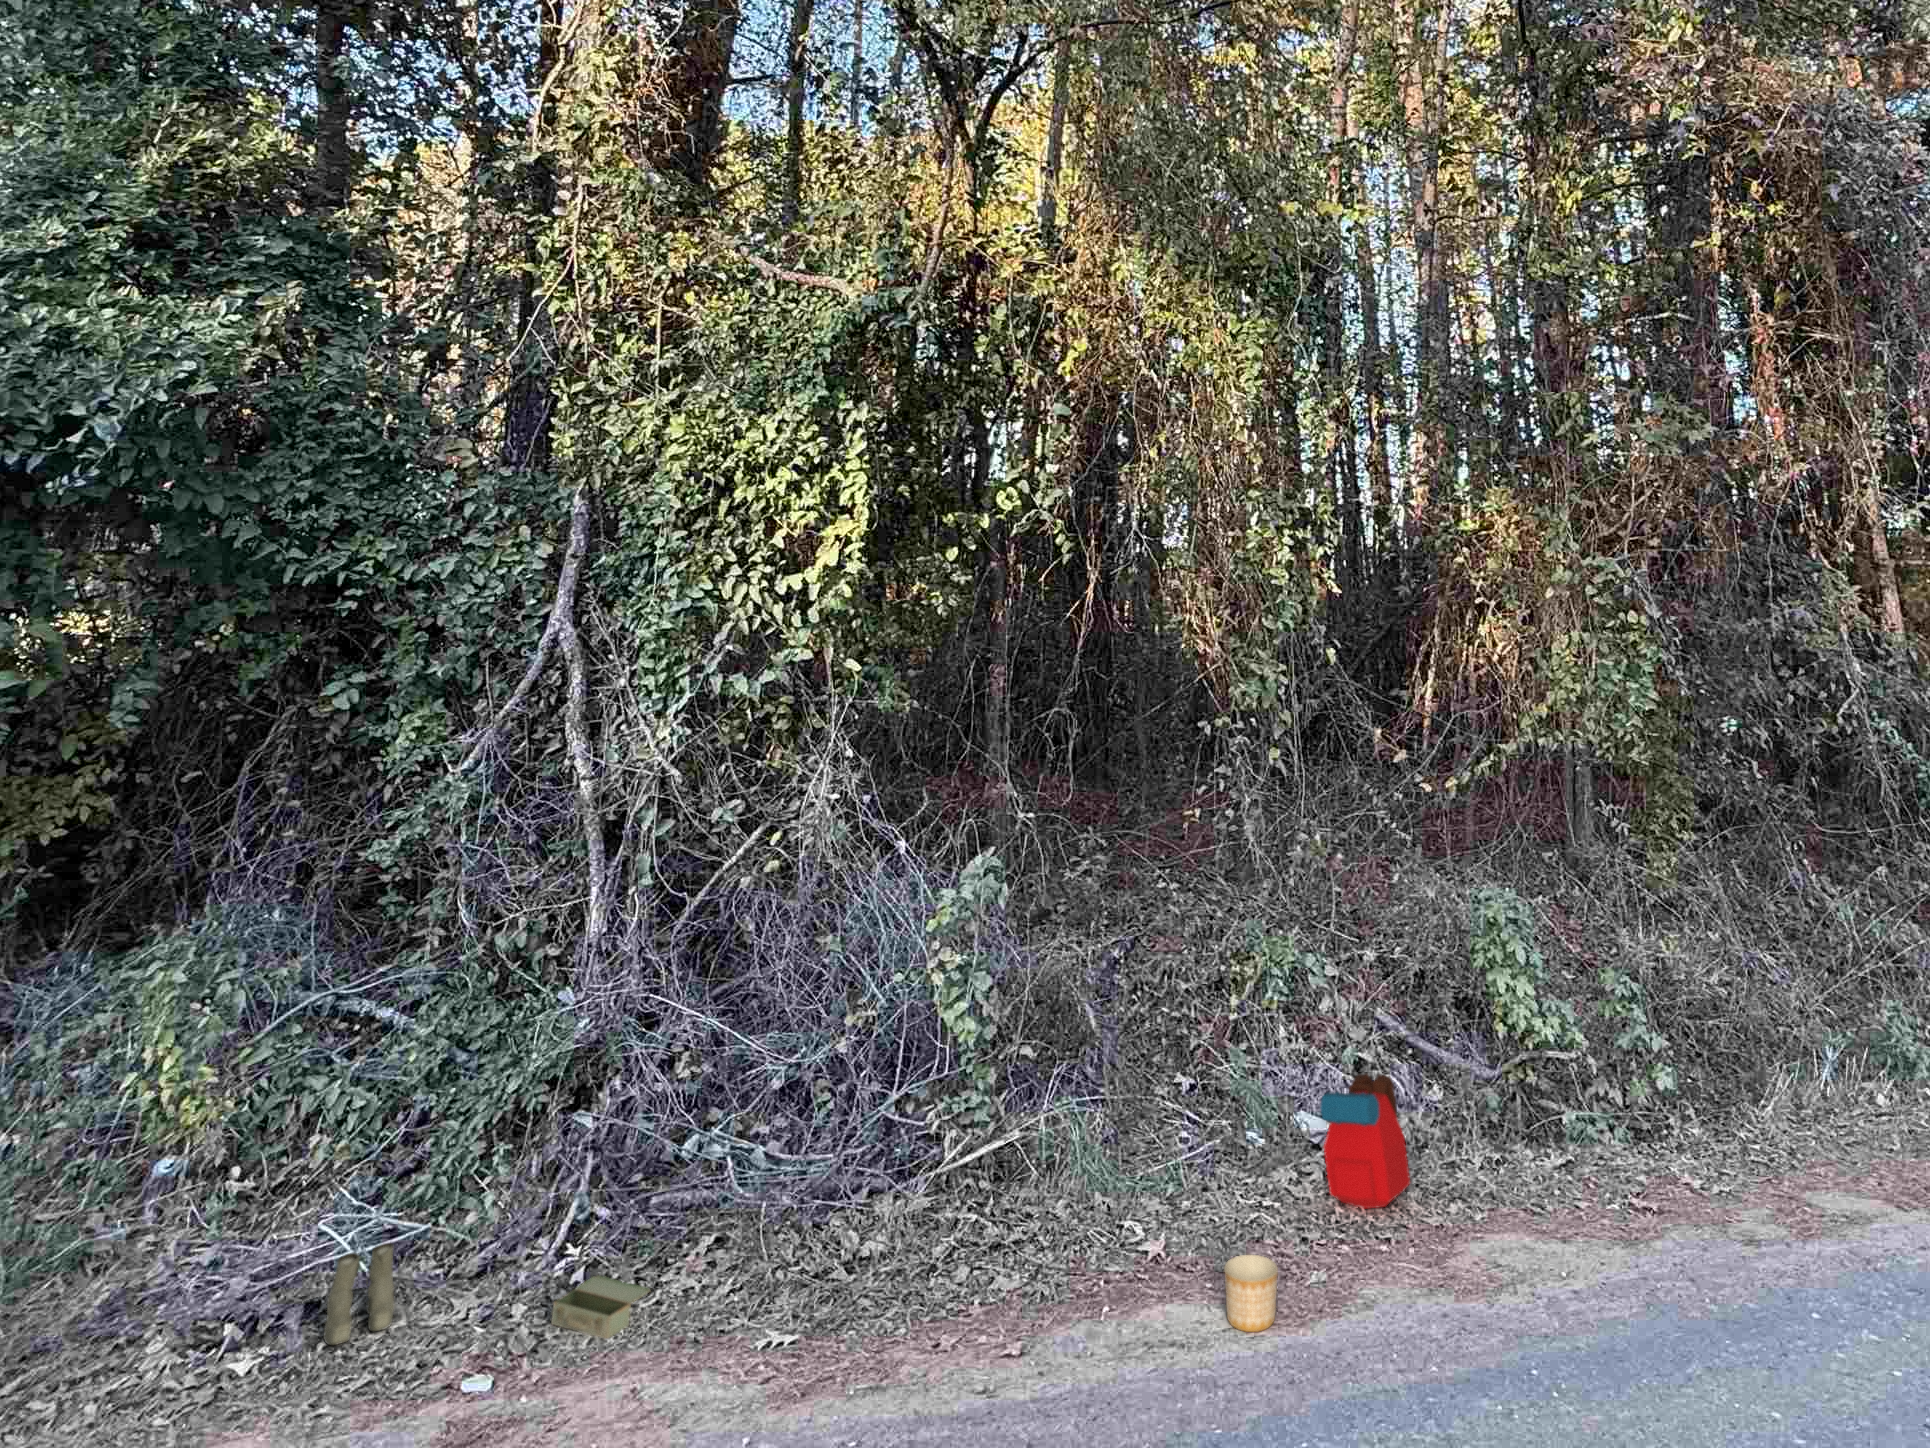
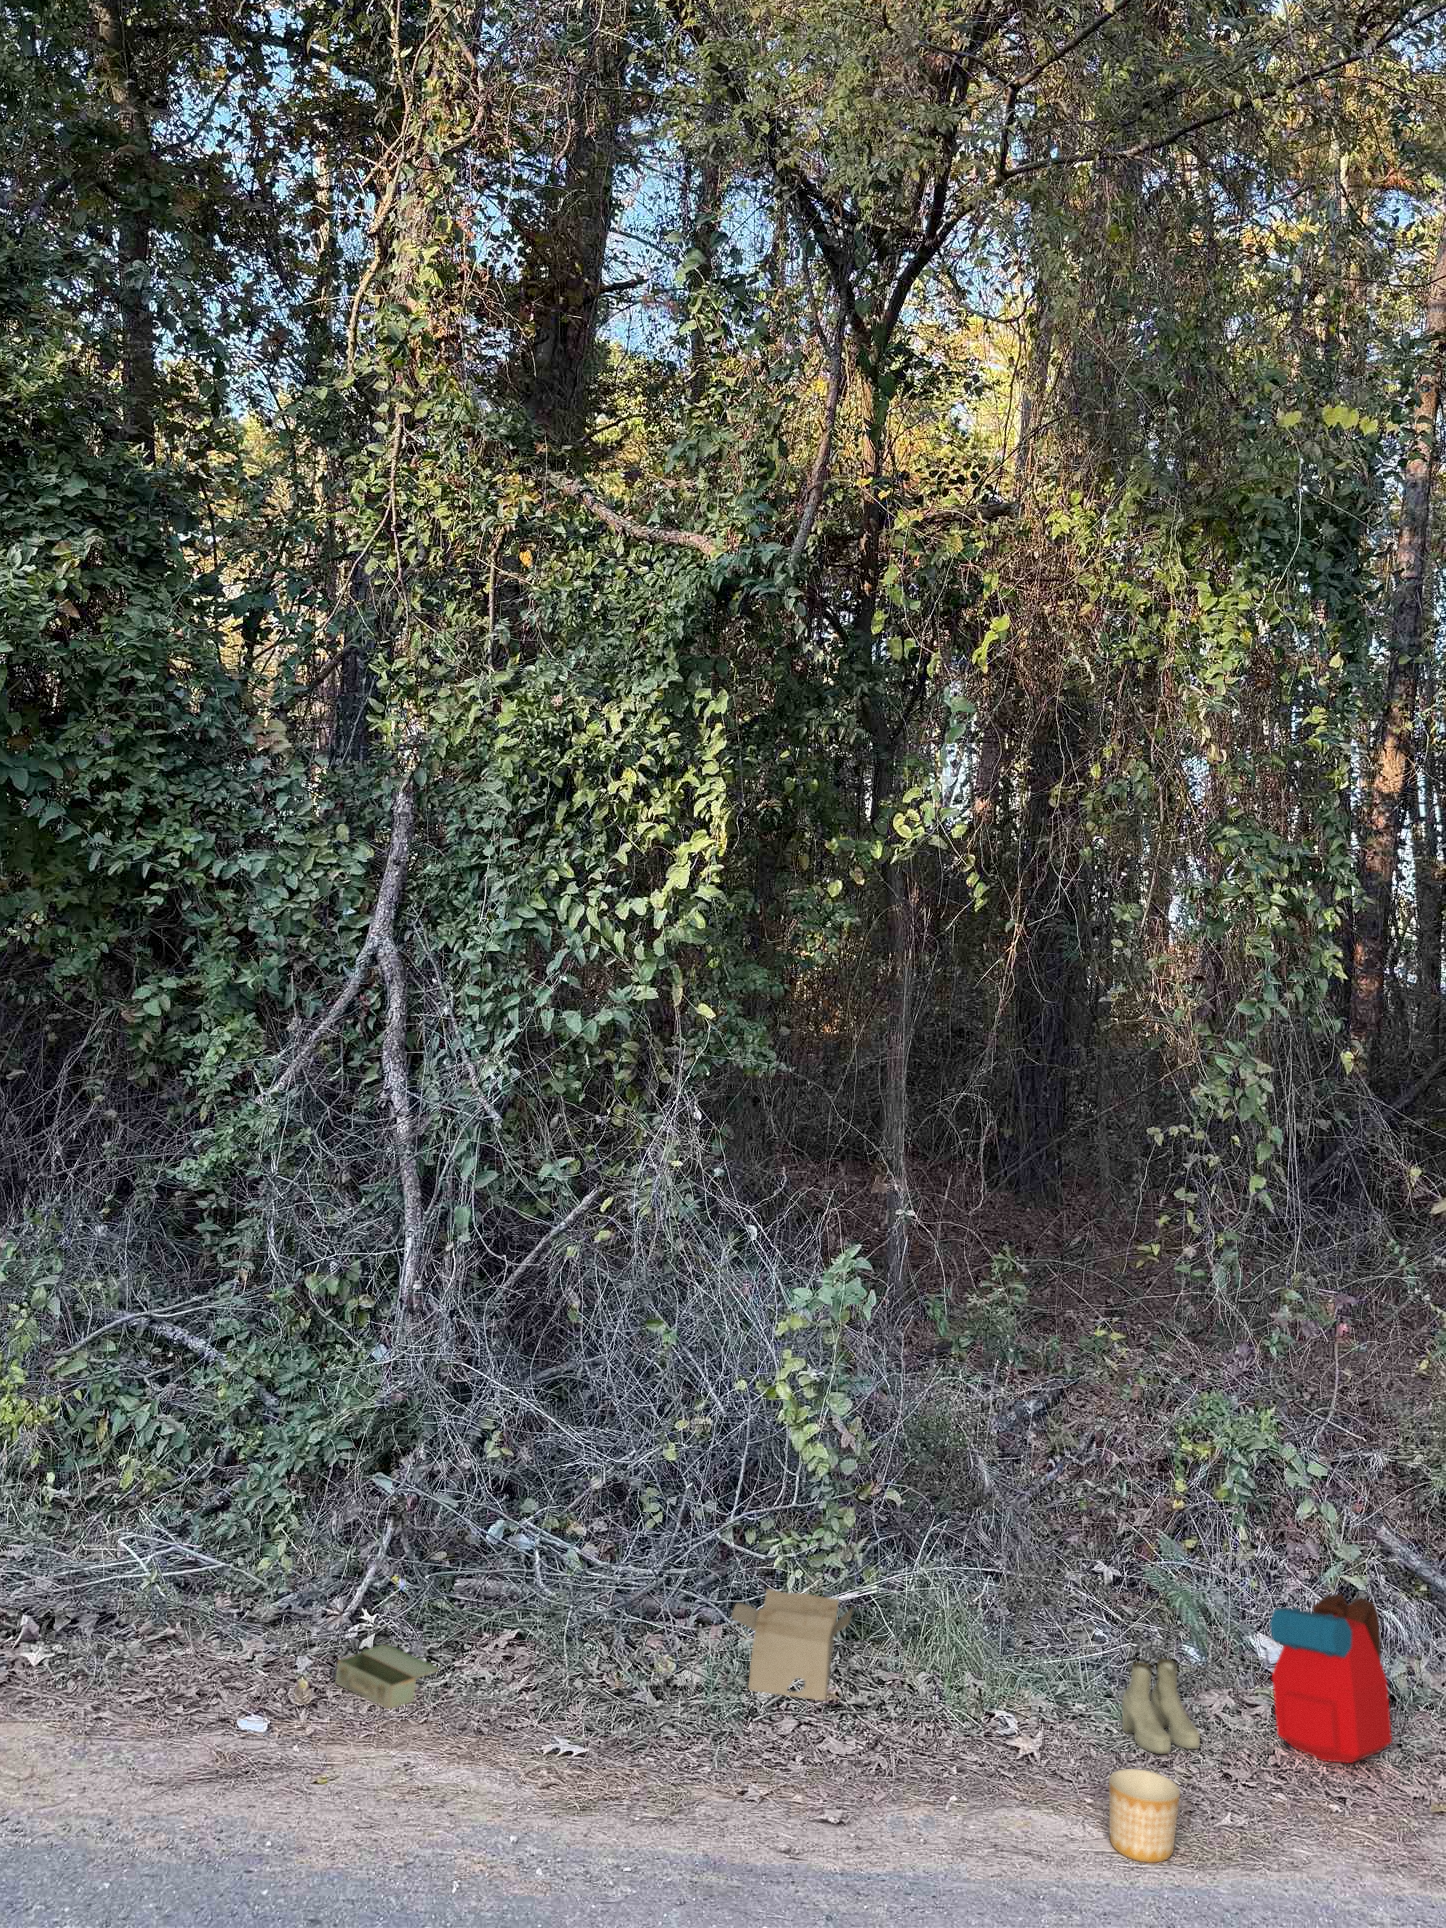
cardboard box: none [904,1150,1003,1246] -> present [732,1589,853,1700]
boots: present [323,1243,394,1345] -> present [1122,1659,1200,1754]

